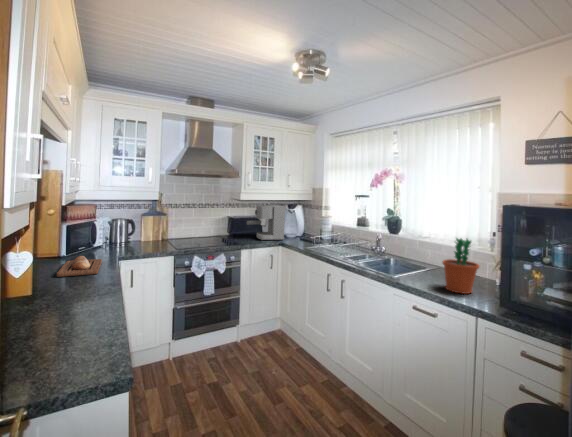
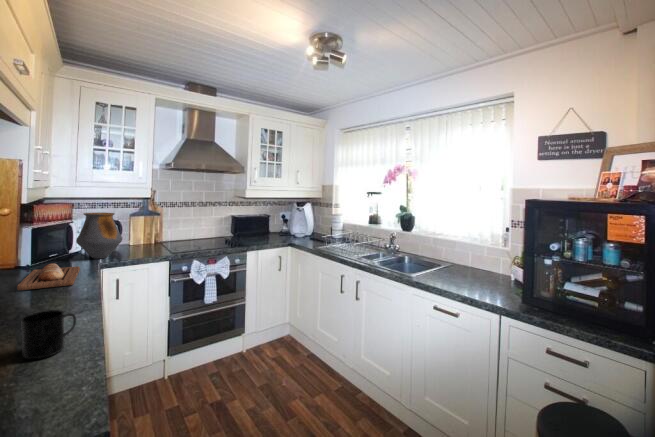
coffee maker: present [246,205,285,240] -> none [251,204,293,241]
vase: none [99,213,135,253] -> present [76,213,122,259]
flower pot: present [443,238,479,294] -> none [463,234,500,291]
mug: none [66,291,103,327] -> present [21,310,76,359]

